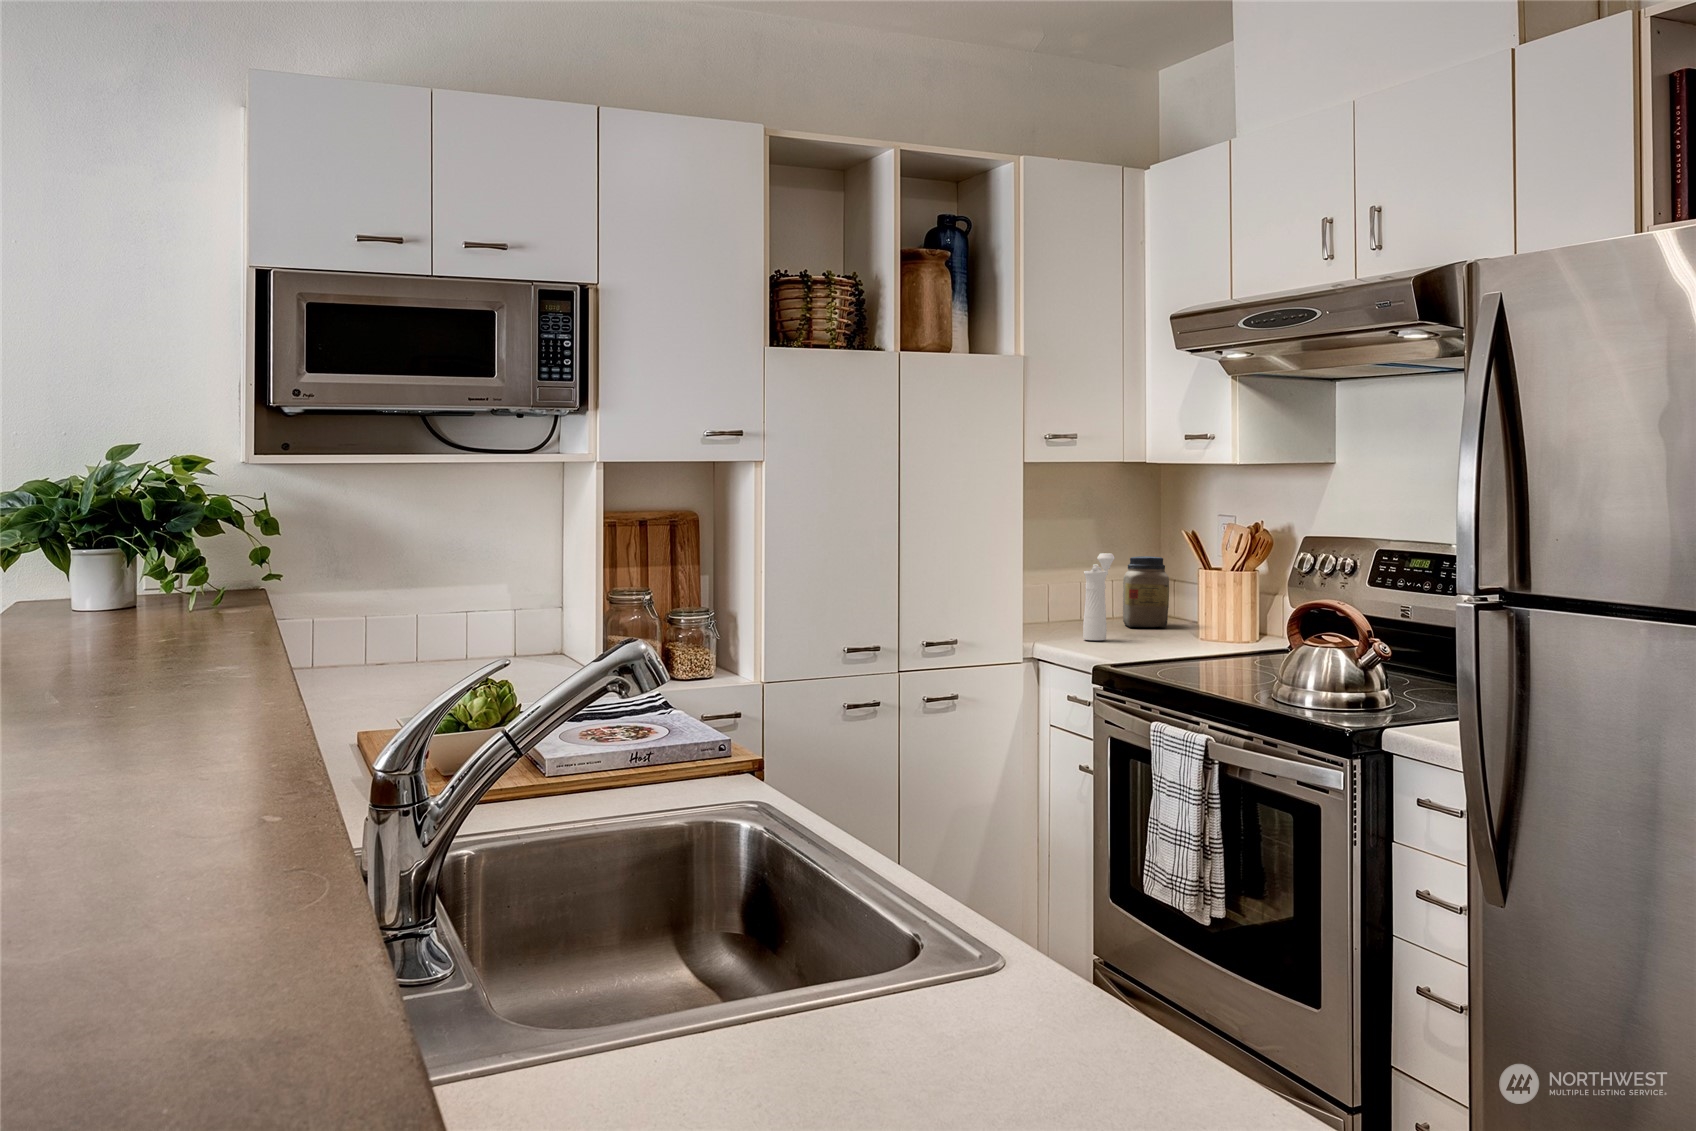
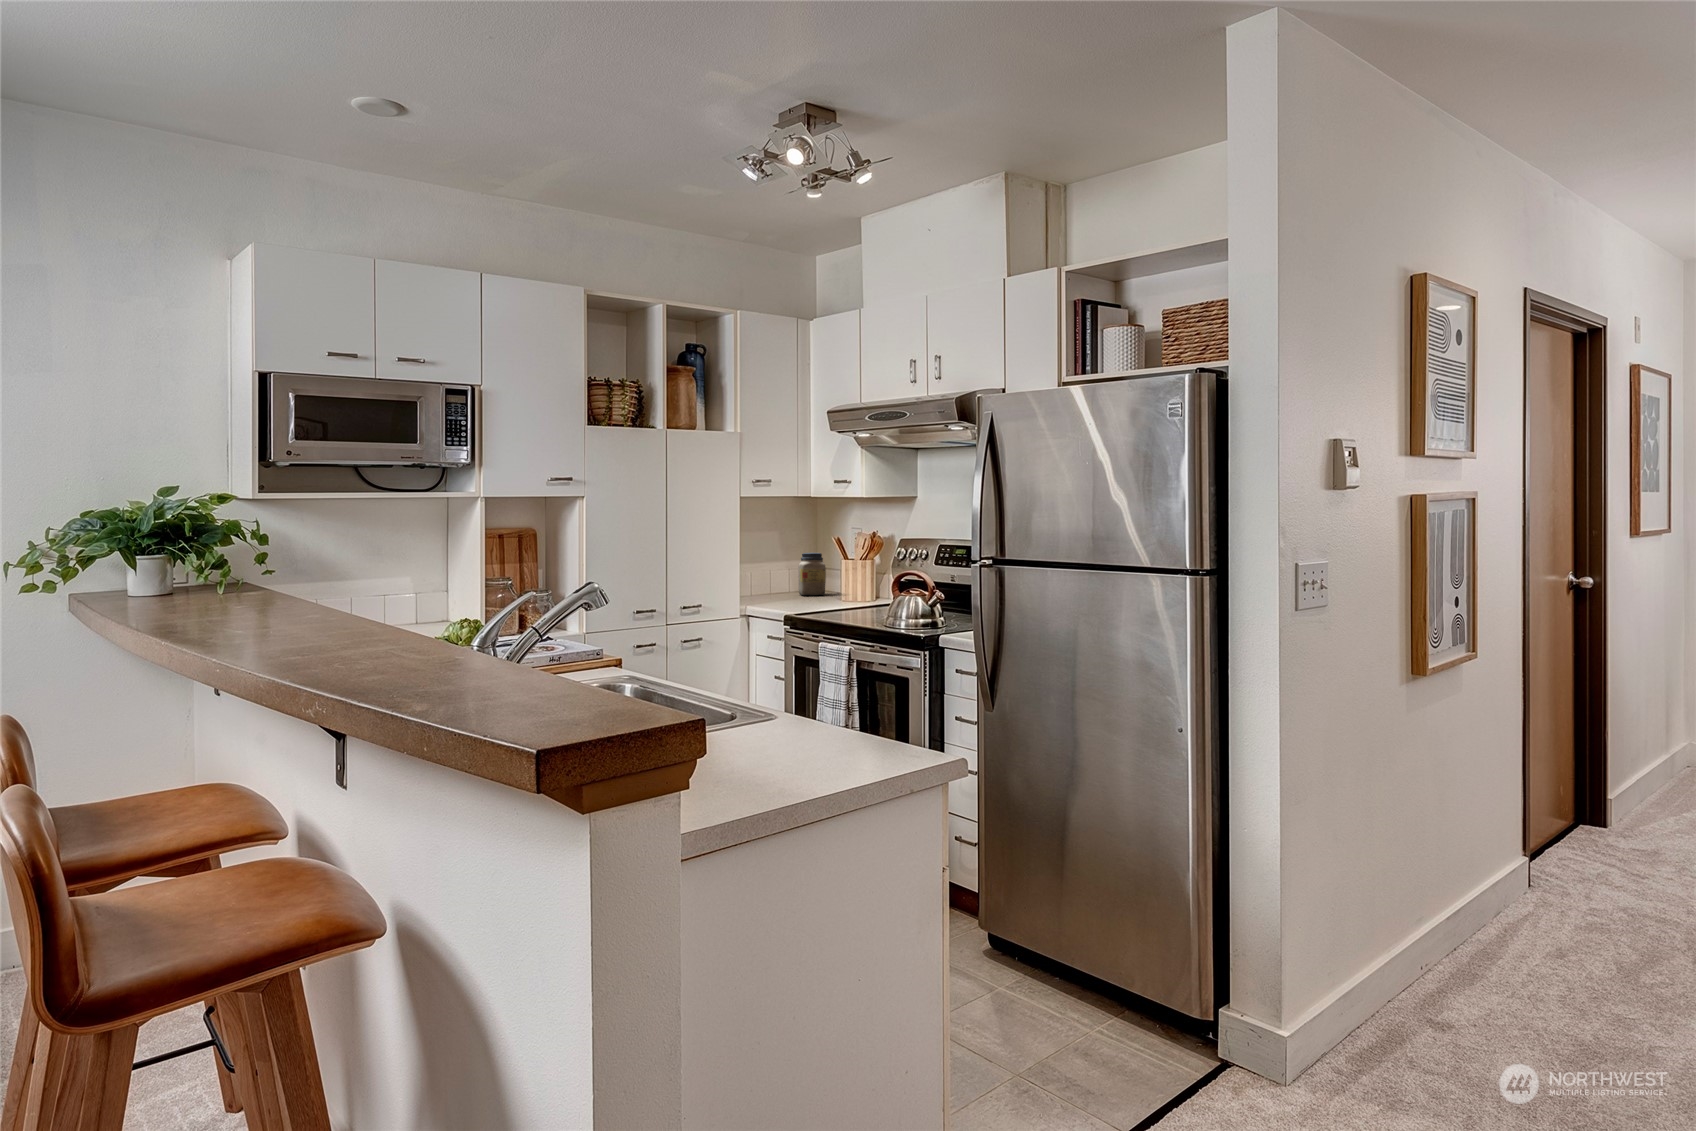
pepper mill: present [1083,553,1115,640] -> none [777,551,794,602]

